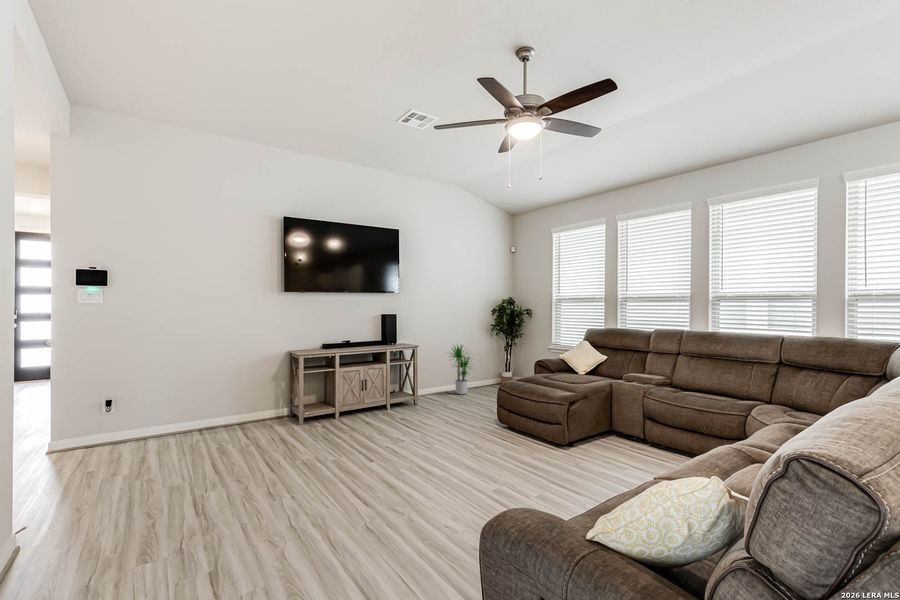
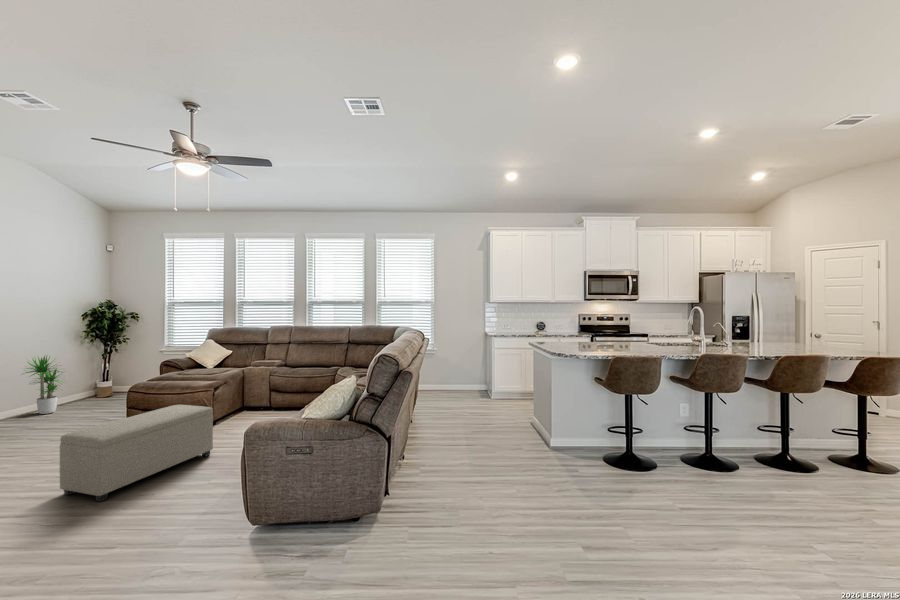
ottoman: none [414,412,549,499] -> present [60,405,213,501]

